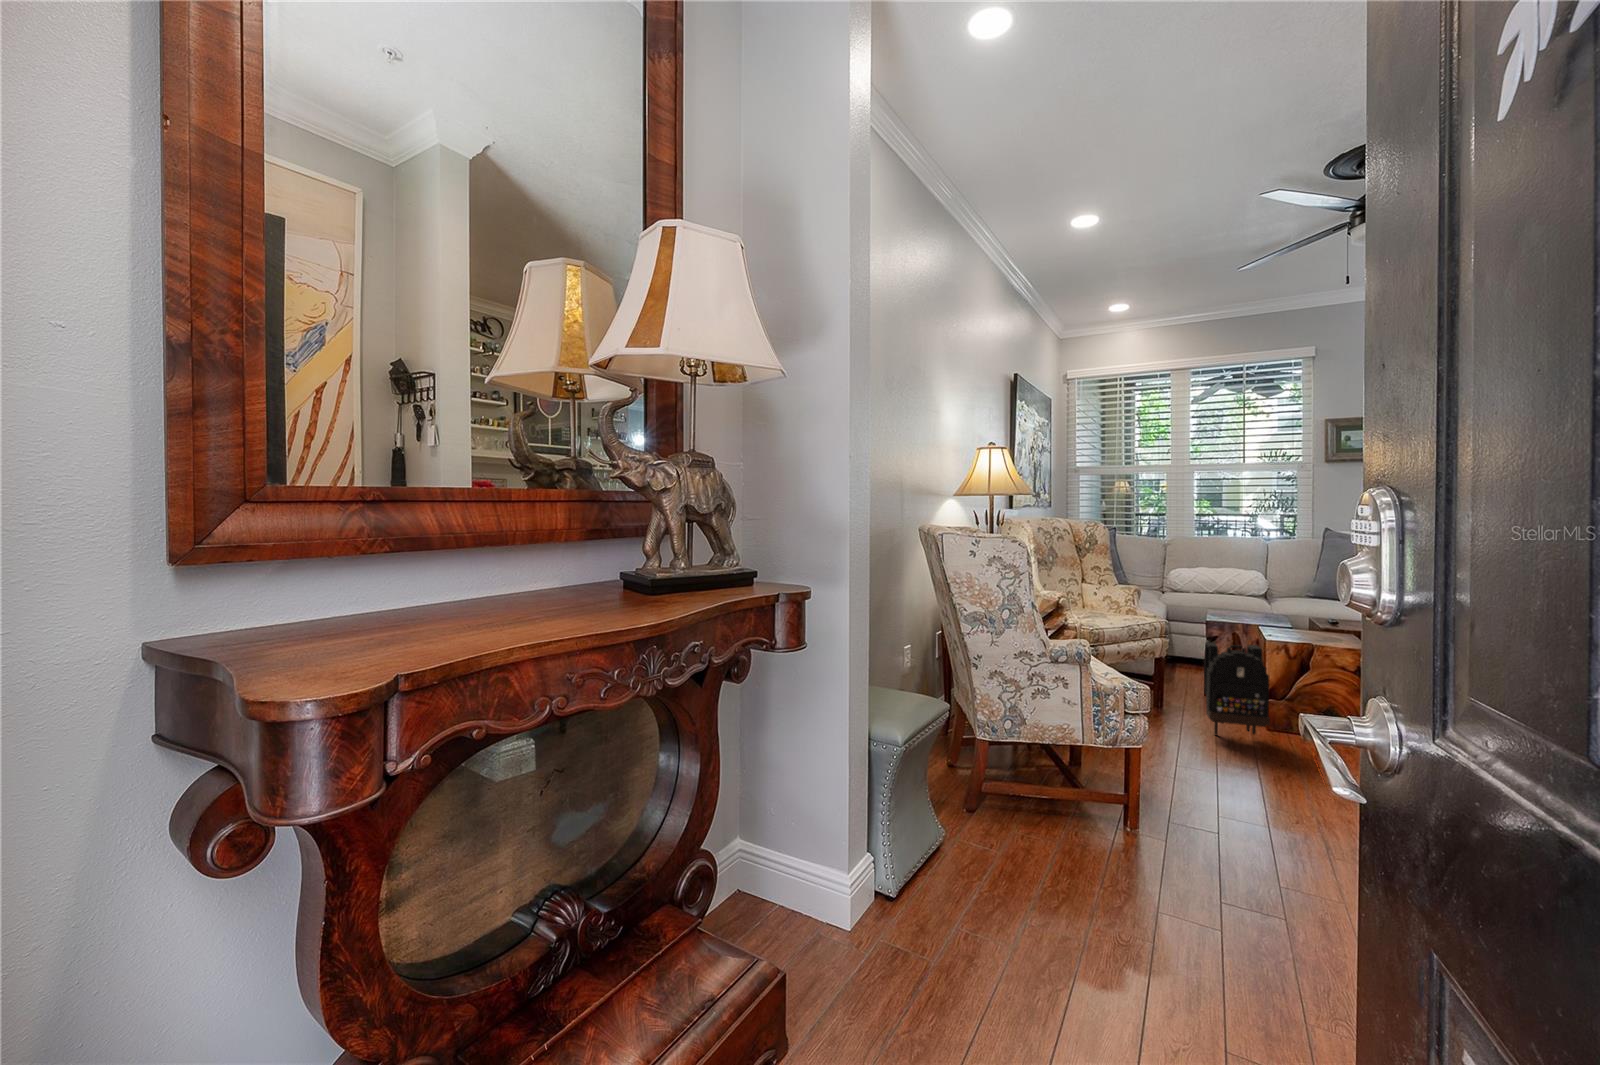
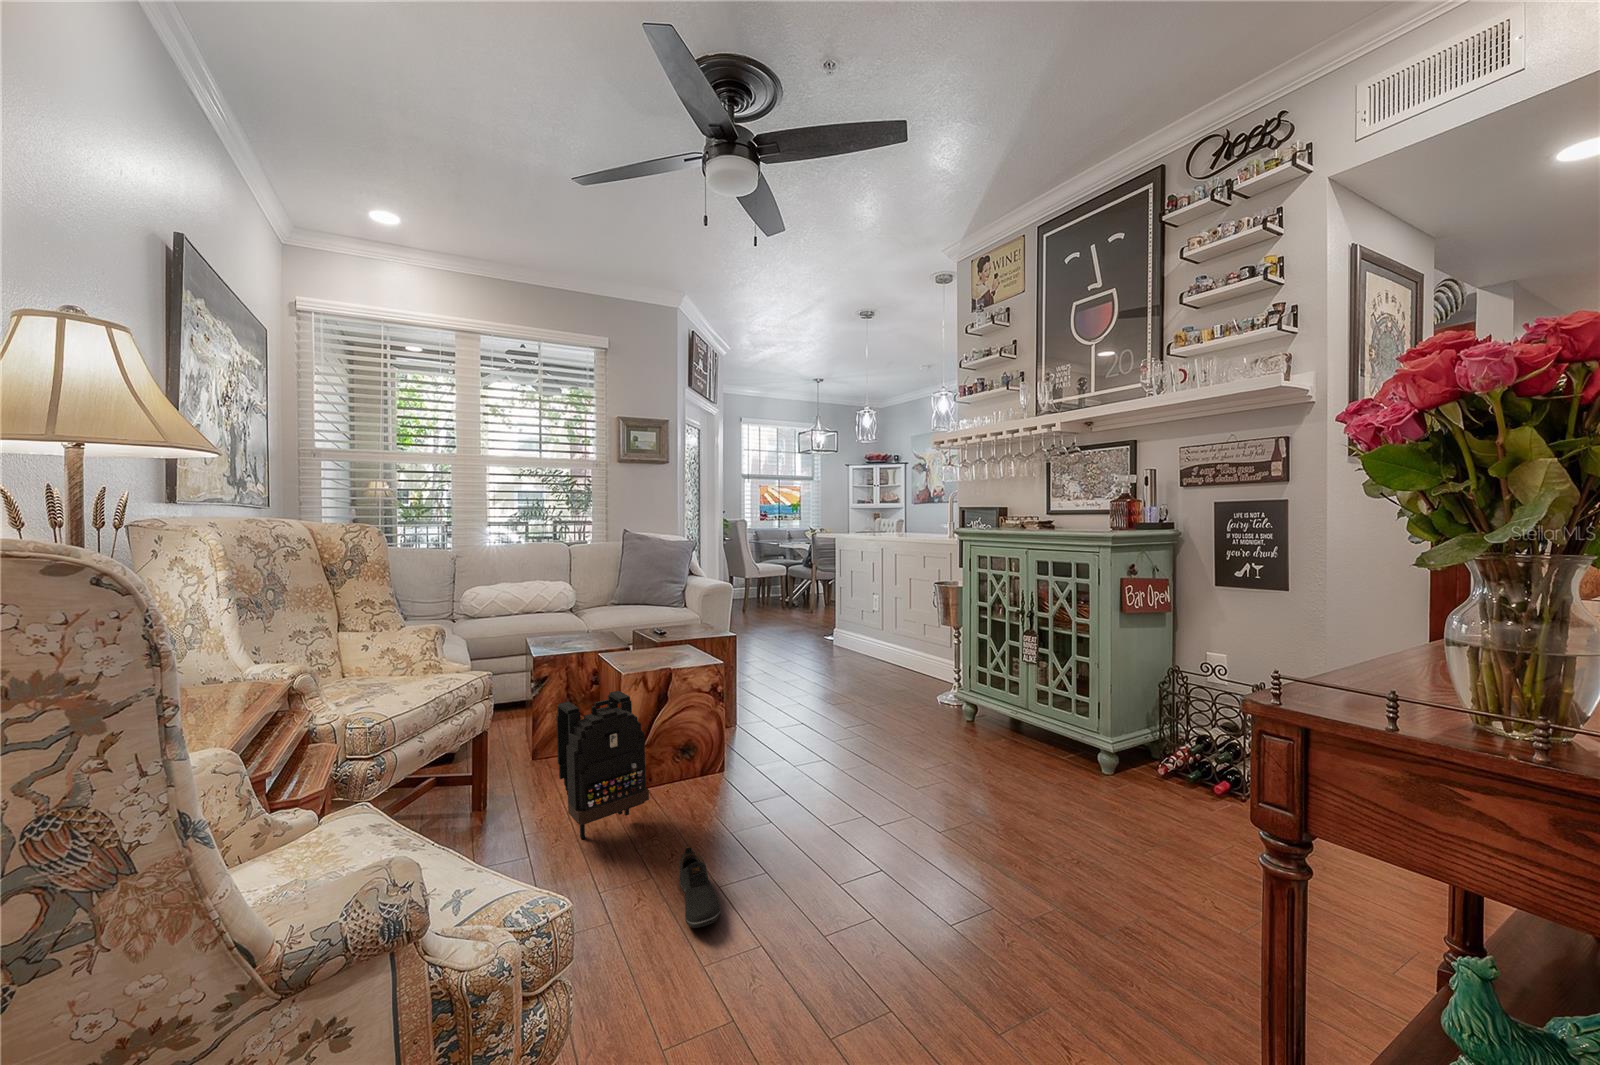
shoe: none [1263,750,1294,788] -> present [679,846,721,928]

